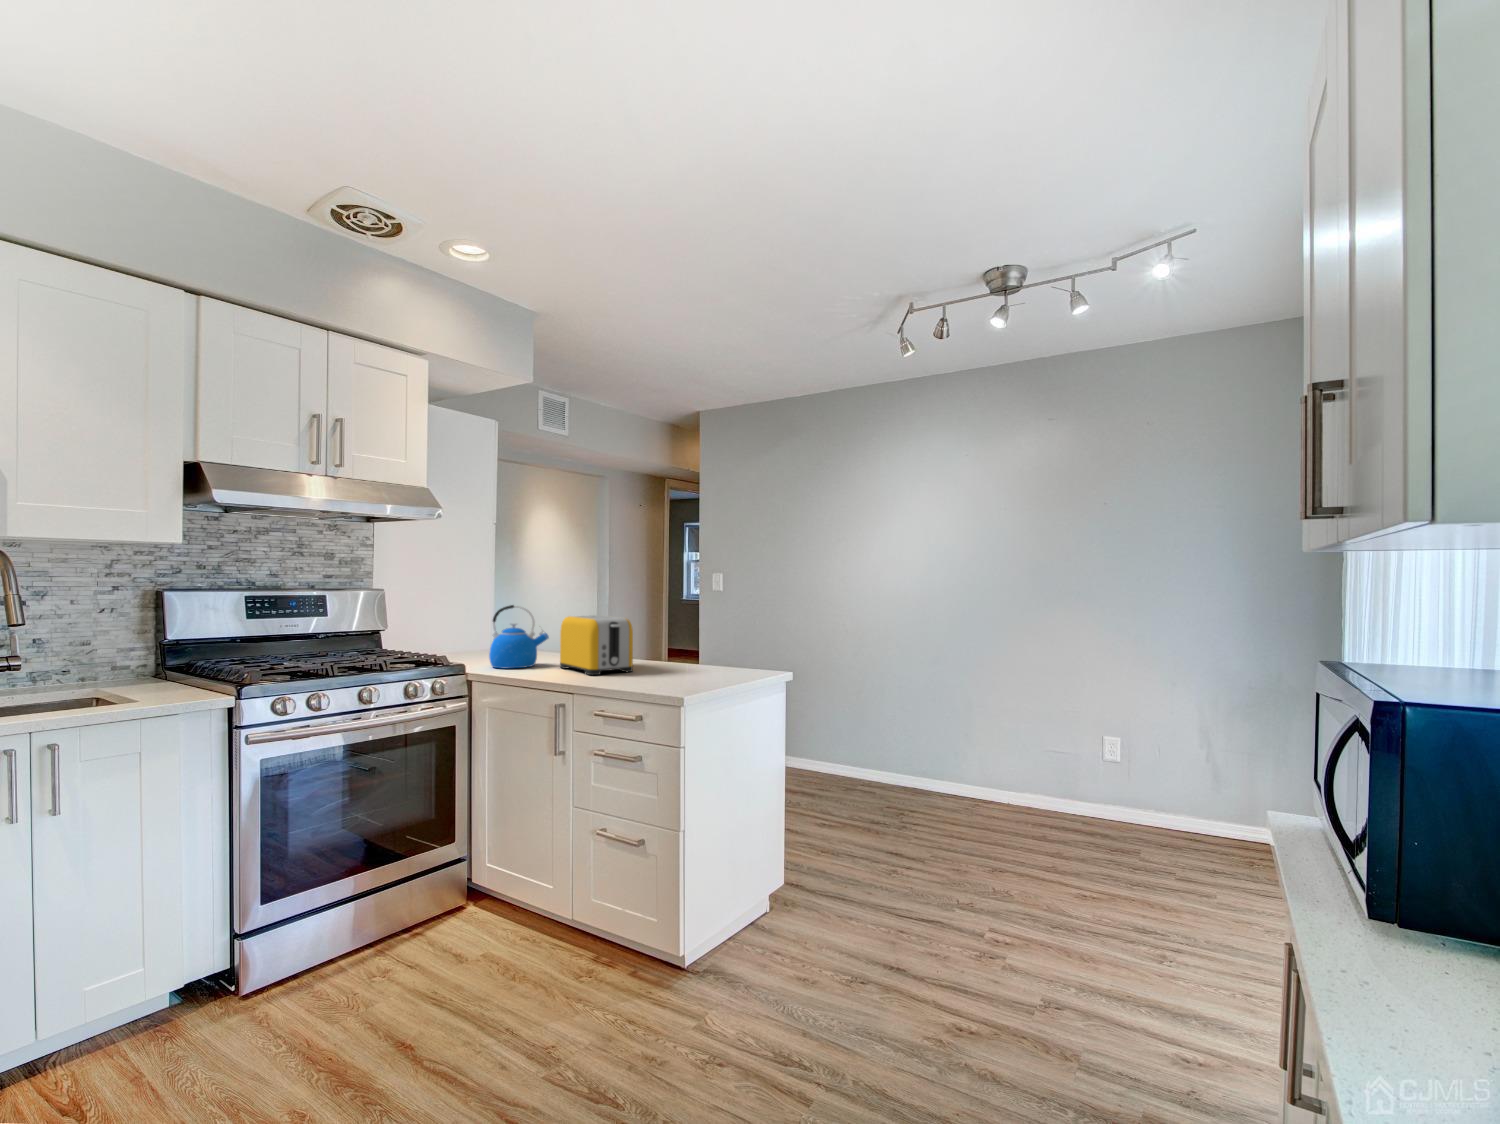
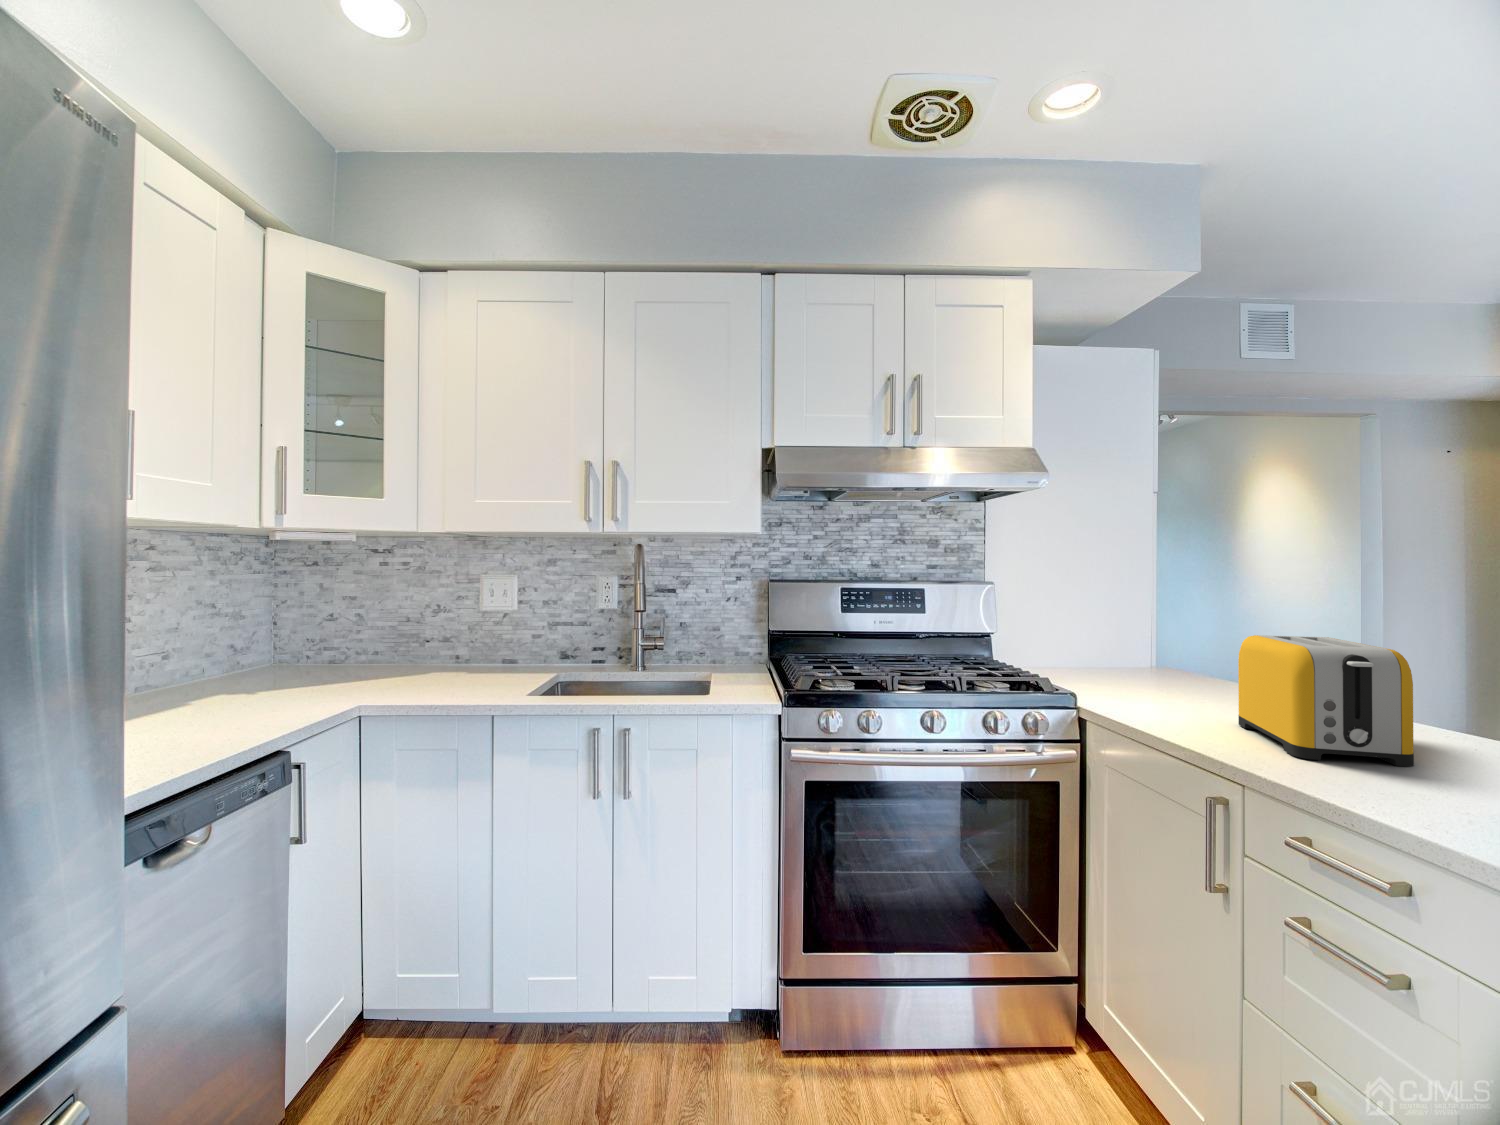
kettle: present [489,605,549,669] -> none [1114,609,1220,713]

